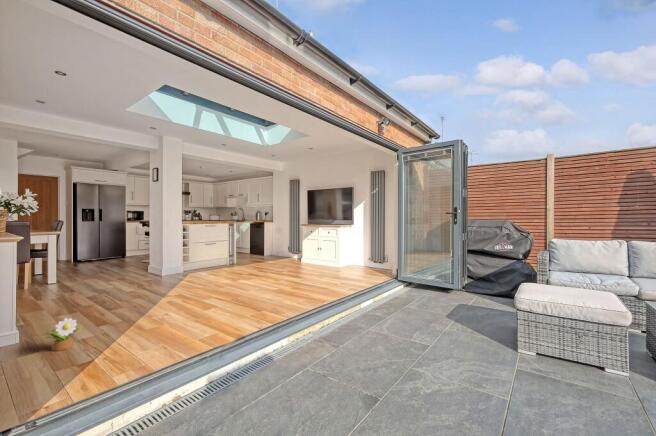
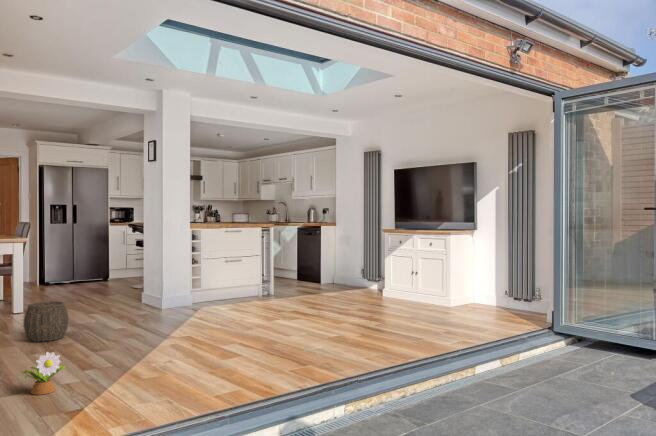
woven basket: none [53,276,91,305] -> present [24,301,69,342]

